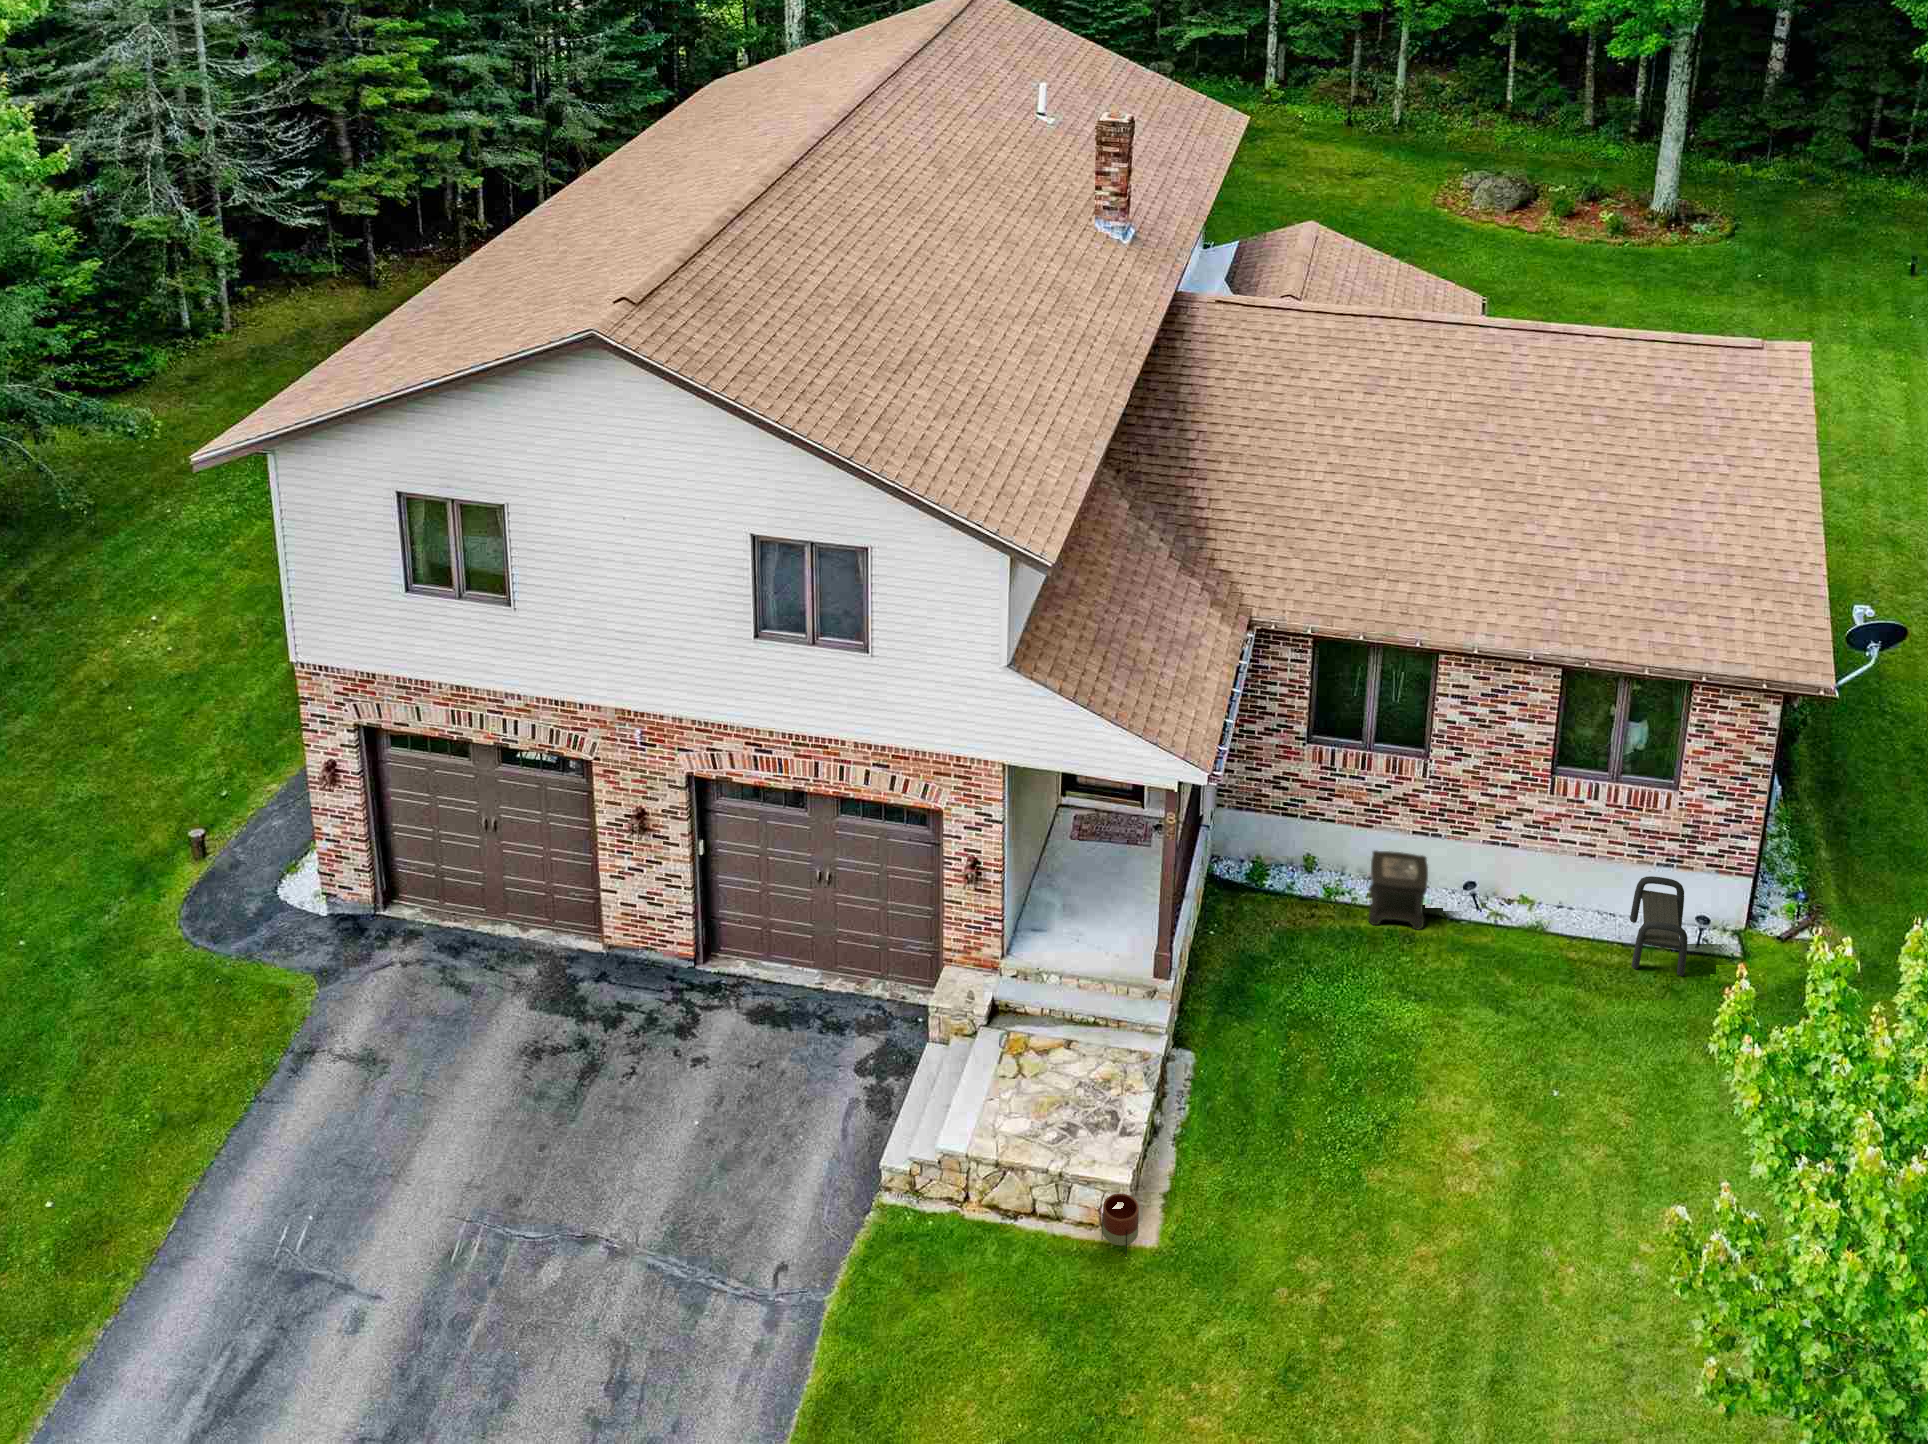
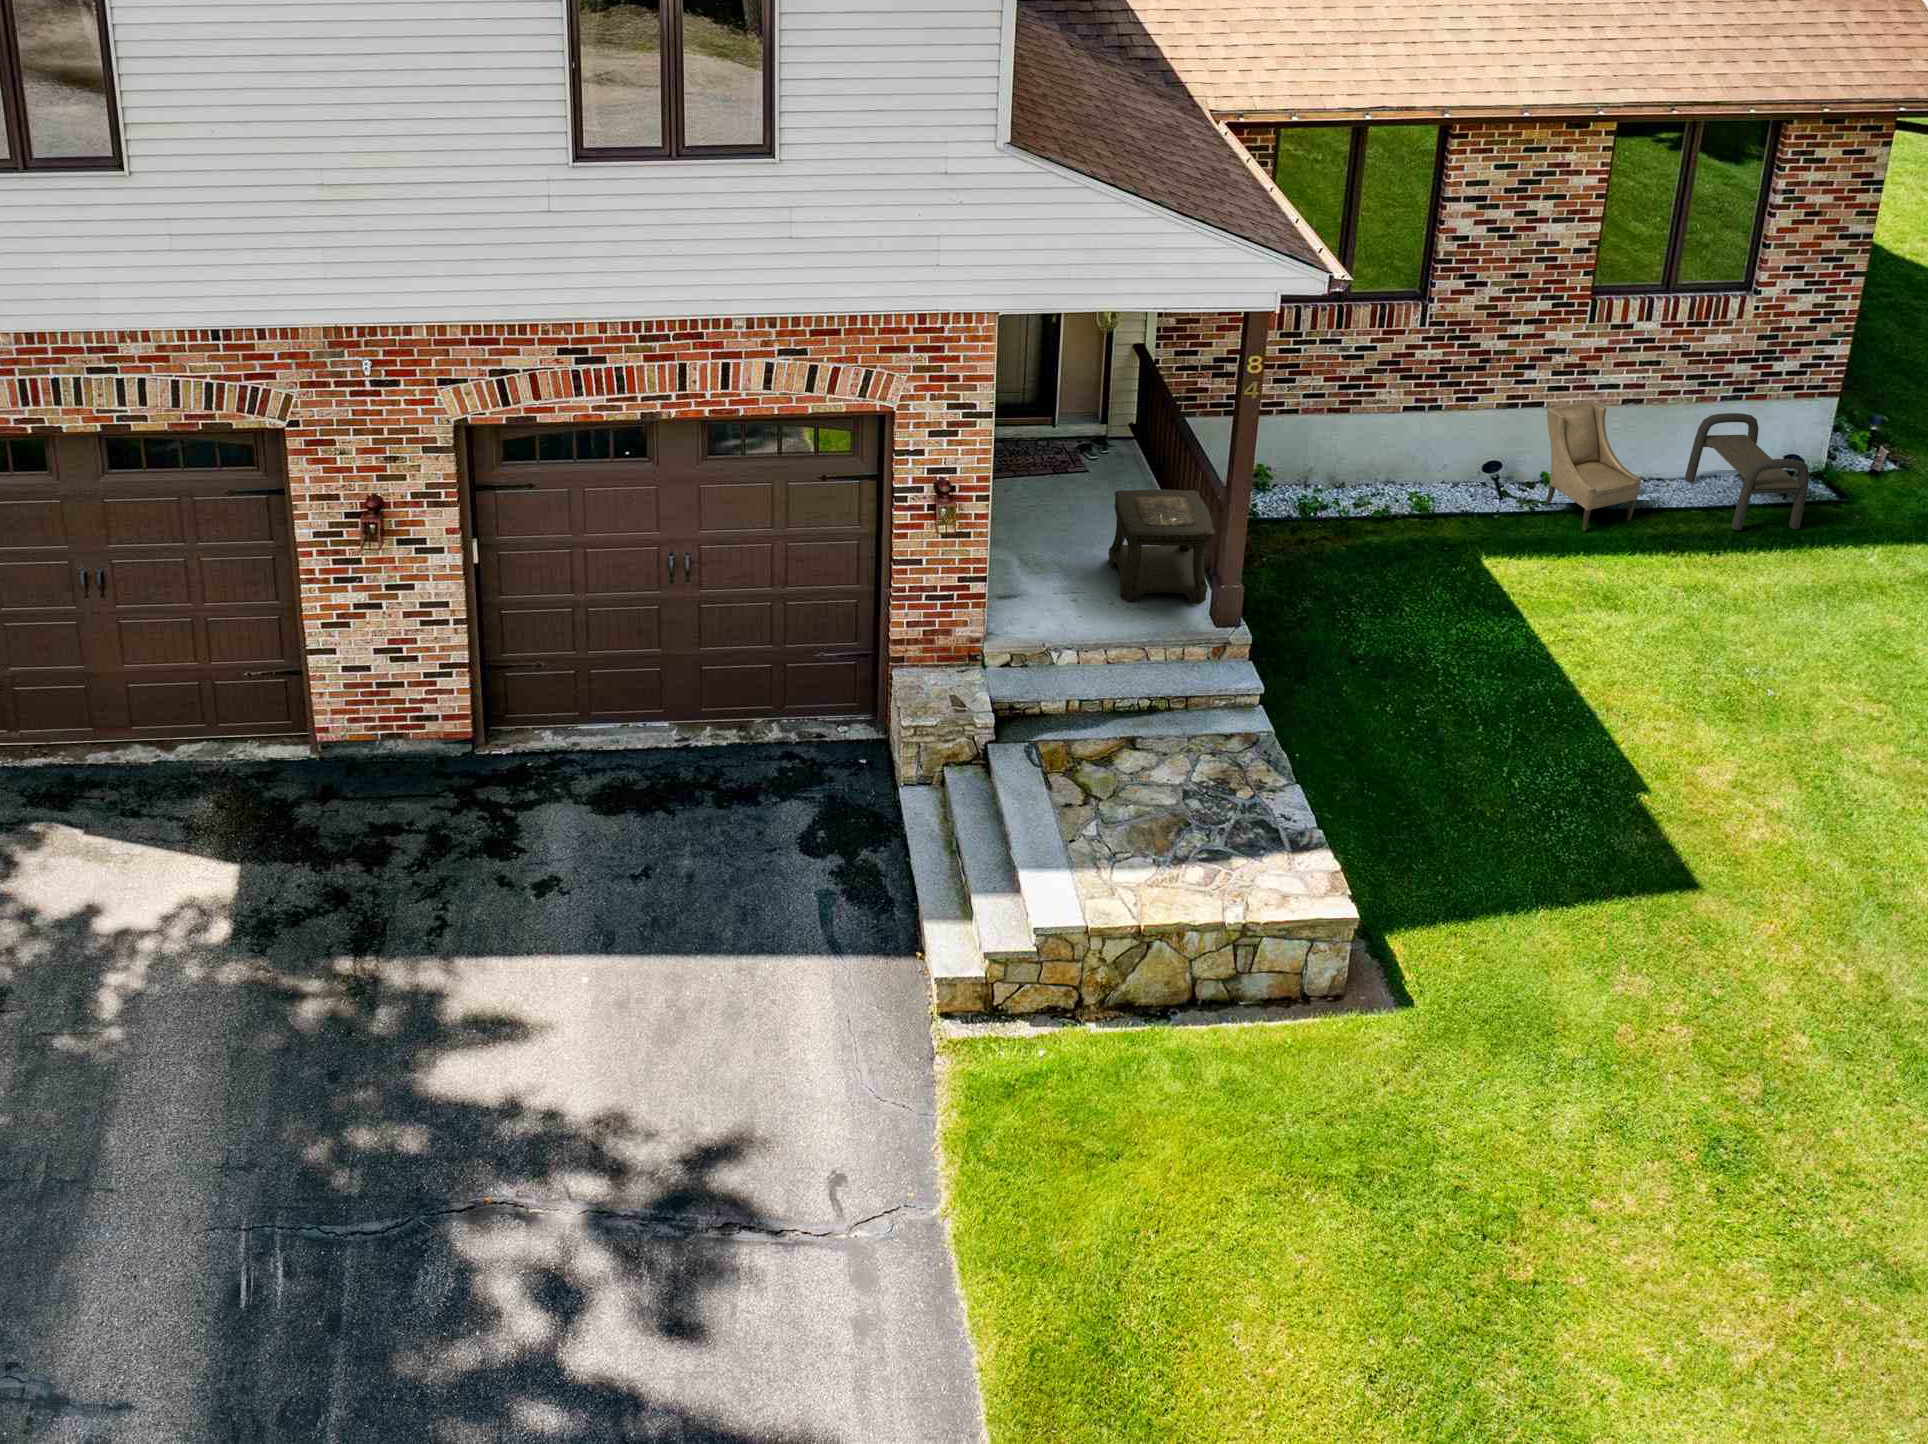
armchair: none [1508,850,1566,948] -> present [1545,400,1641,531]
side table: present [1369,851,1428,930] -> present [1108,490,1215,604]
planter: present [1102,1193,1139,1256] -> none [1325,936,1396,1038]

